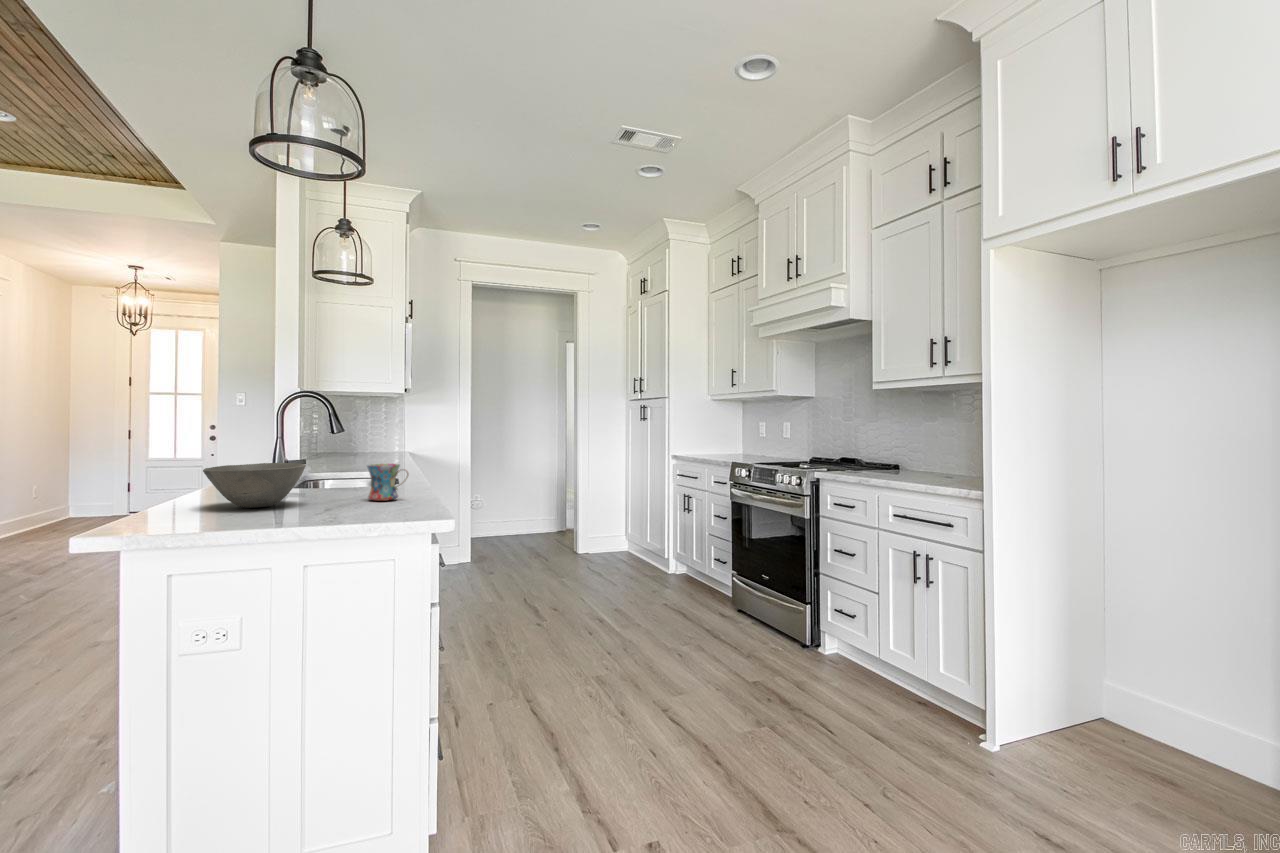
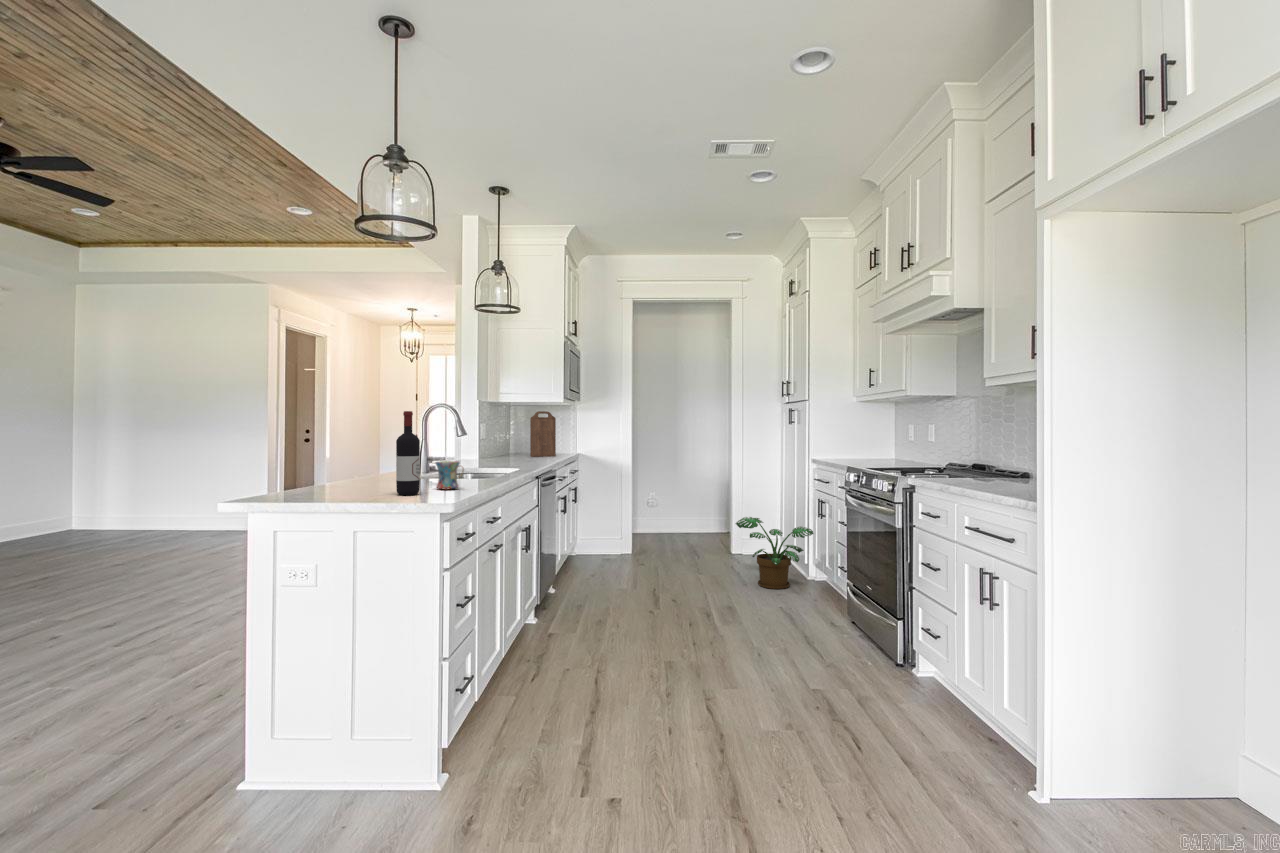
wine bottle: none [333,397,367,511] -> present [396,411,420,495]
cutting board: none [369,404,399,457] -> present [530,411,556,457]
bowl: present [203,463,306,508] -> none [324,459,391,490]
potted plant: none [597,514,678,584] -> present [735,517,814,589]

